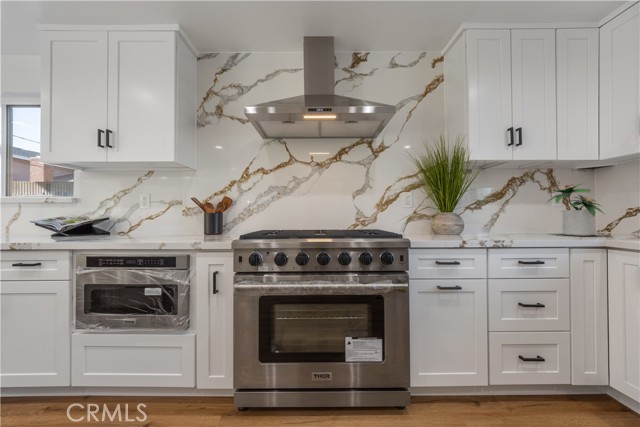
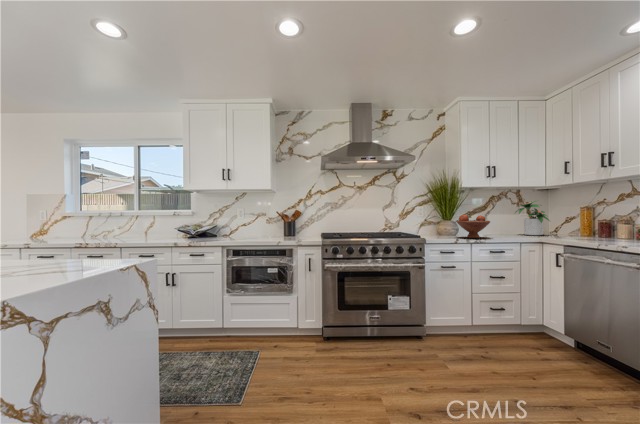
fruit bowl: none [462,203,517,239] -> present [457,215,490,238]

